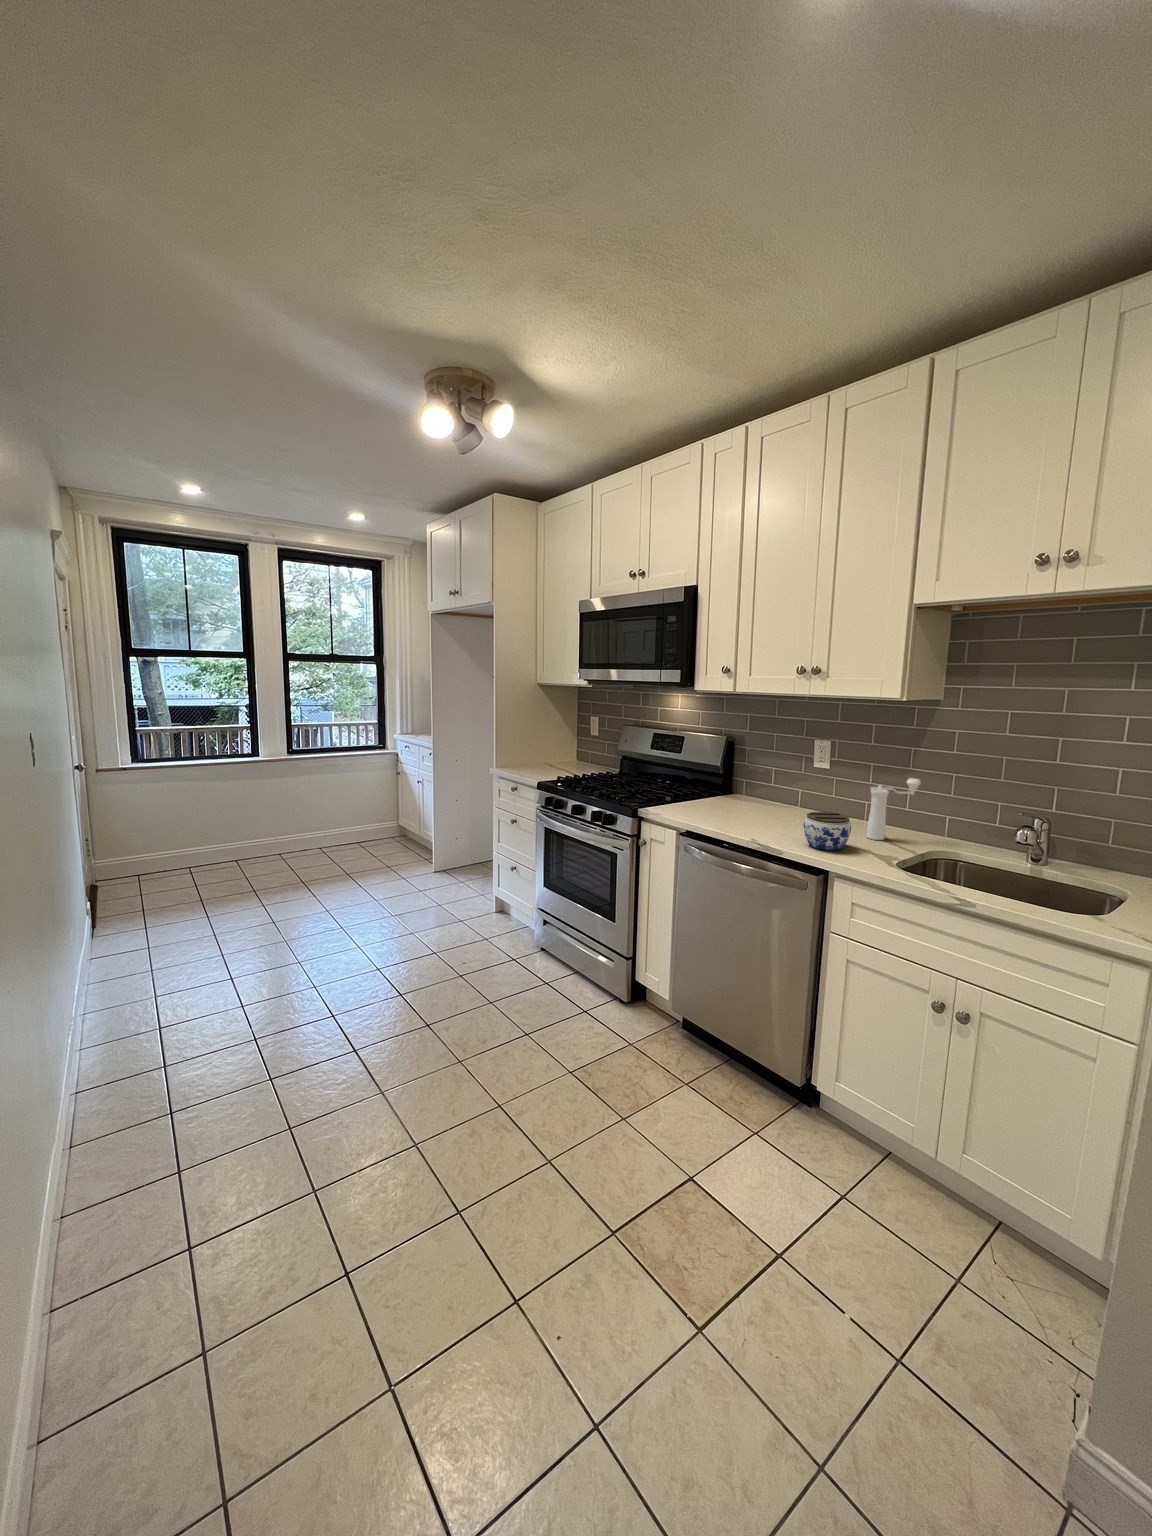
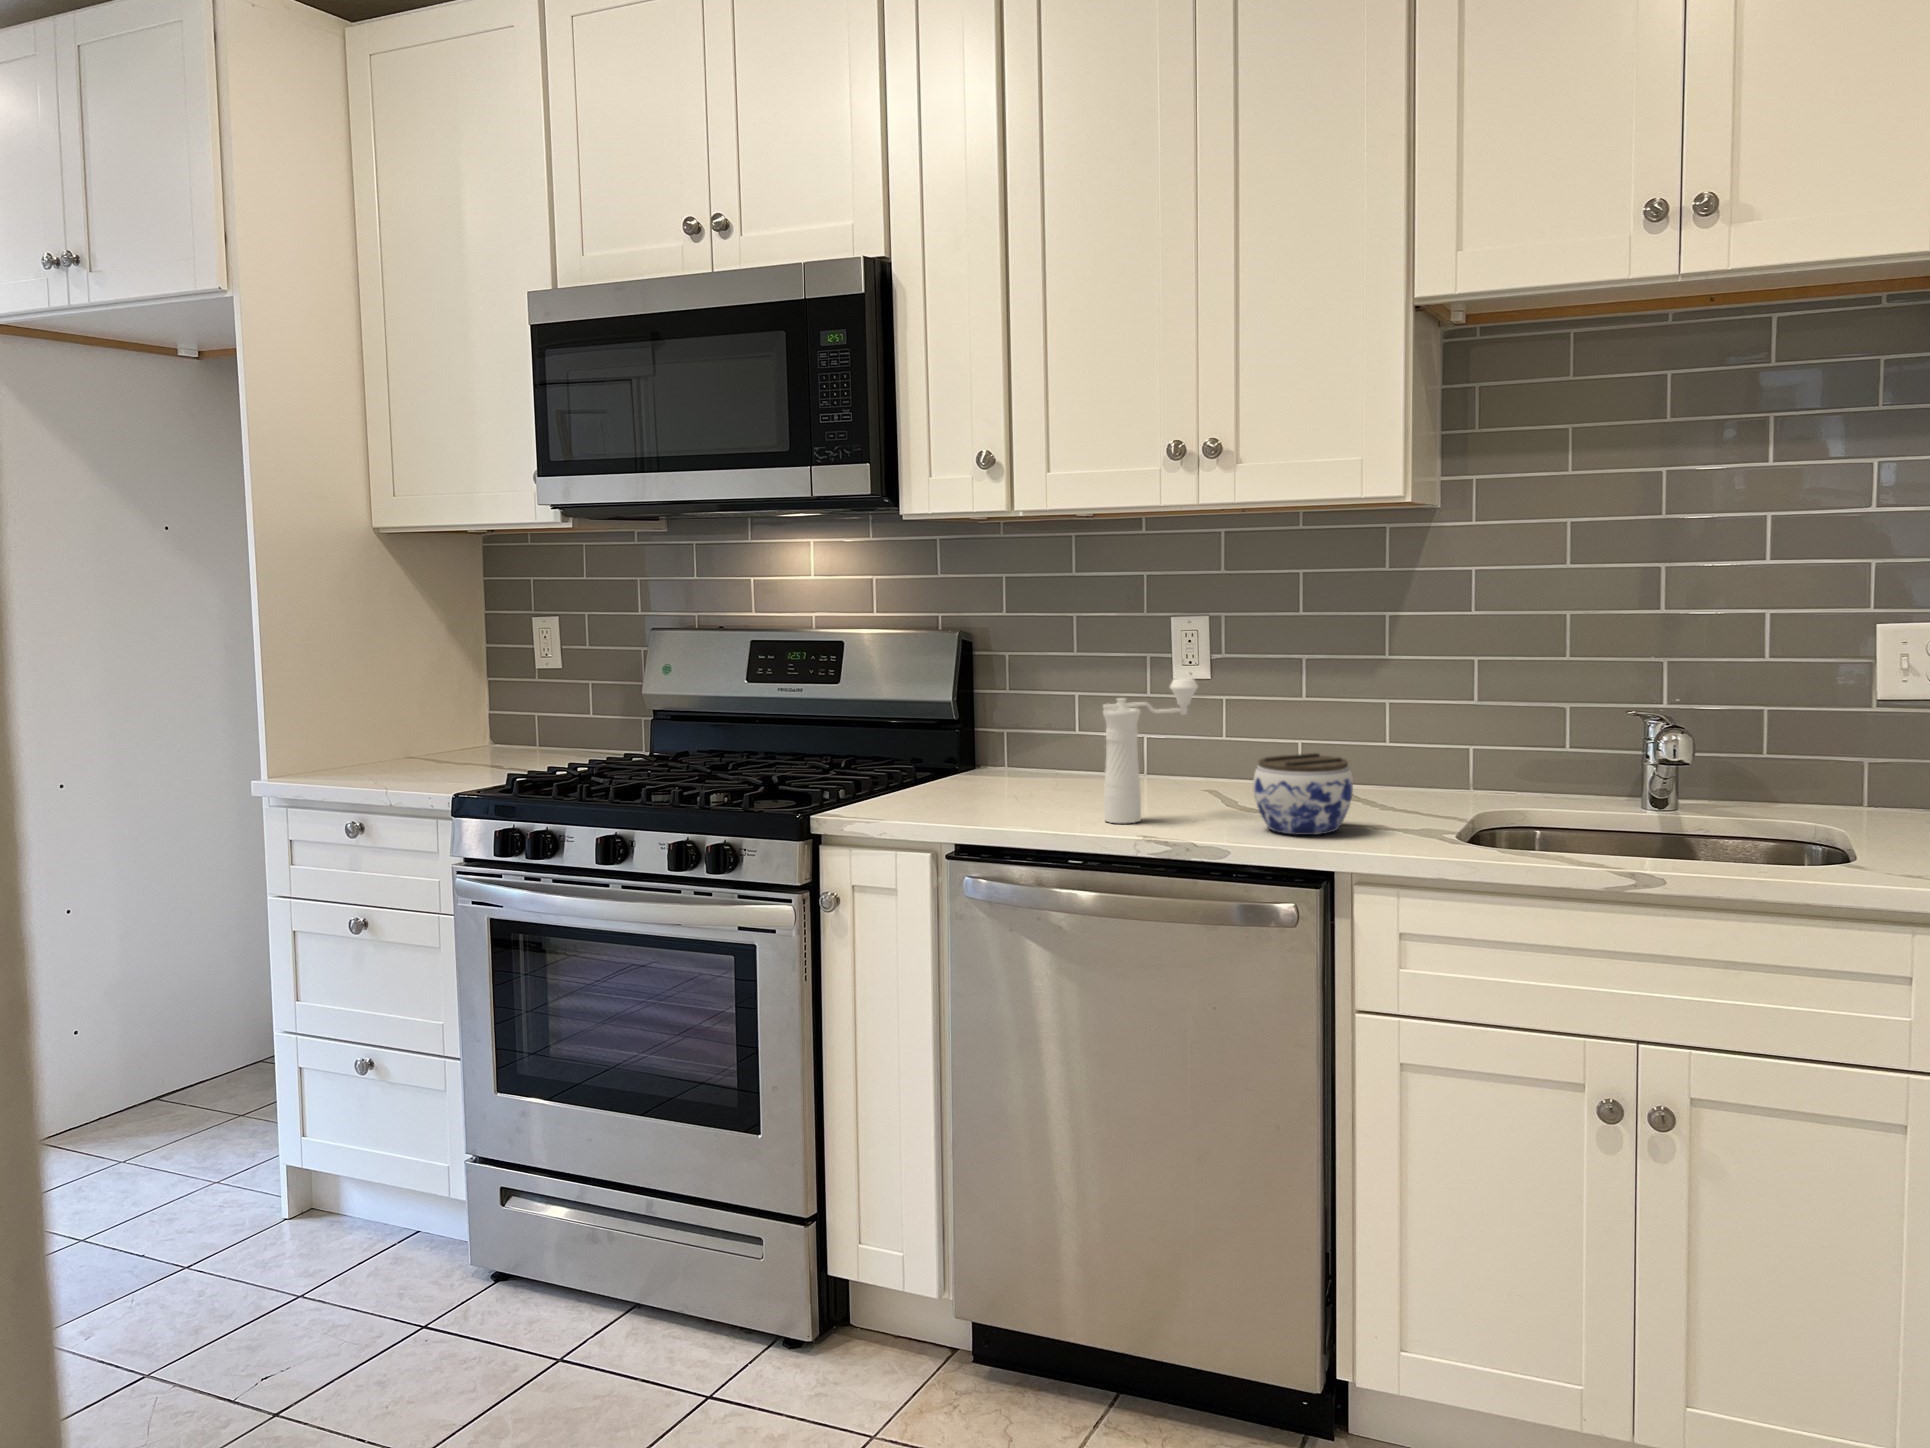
pepper mill: present [867,778,921,840] -> present [1103,678,1198,823]

